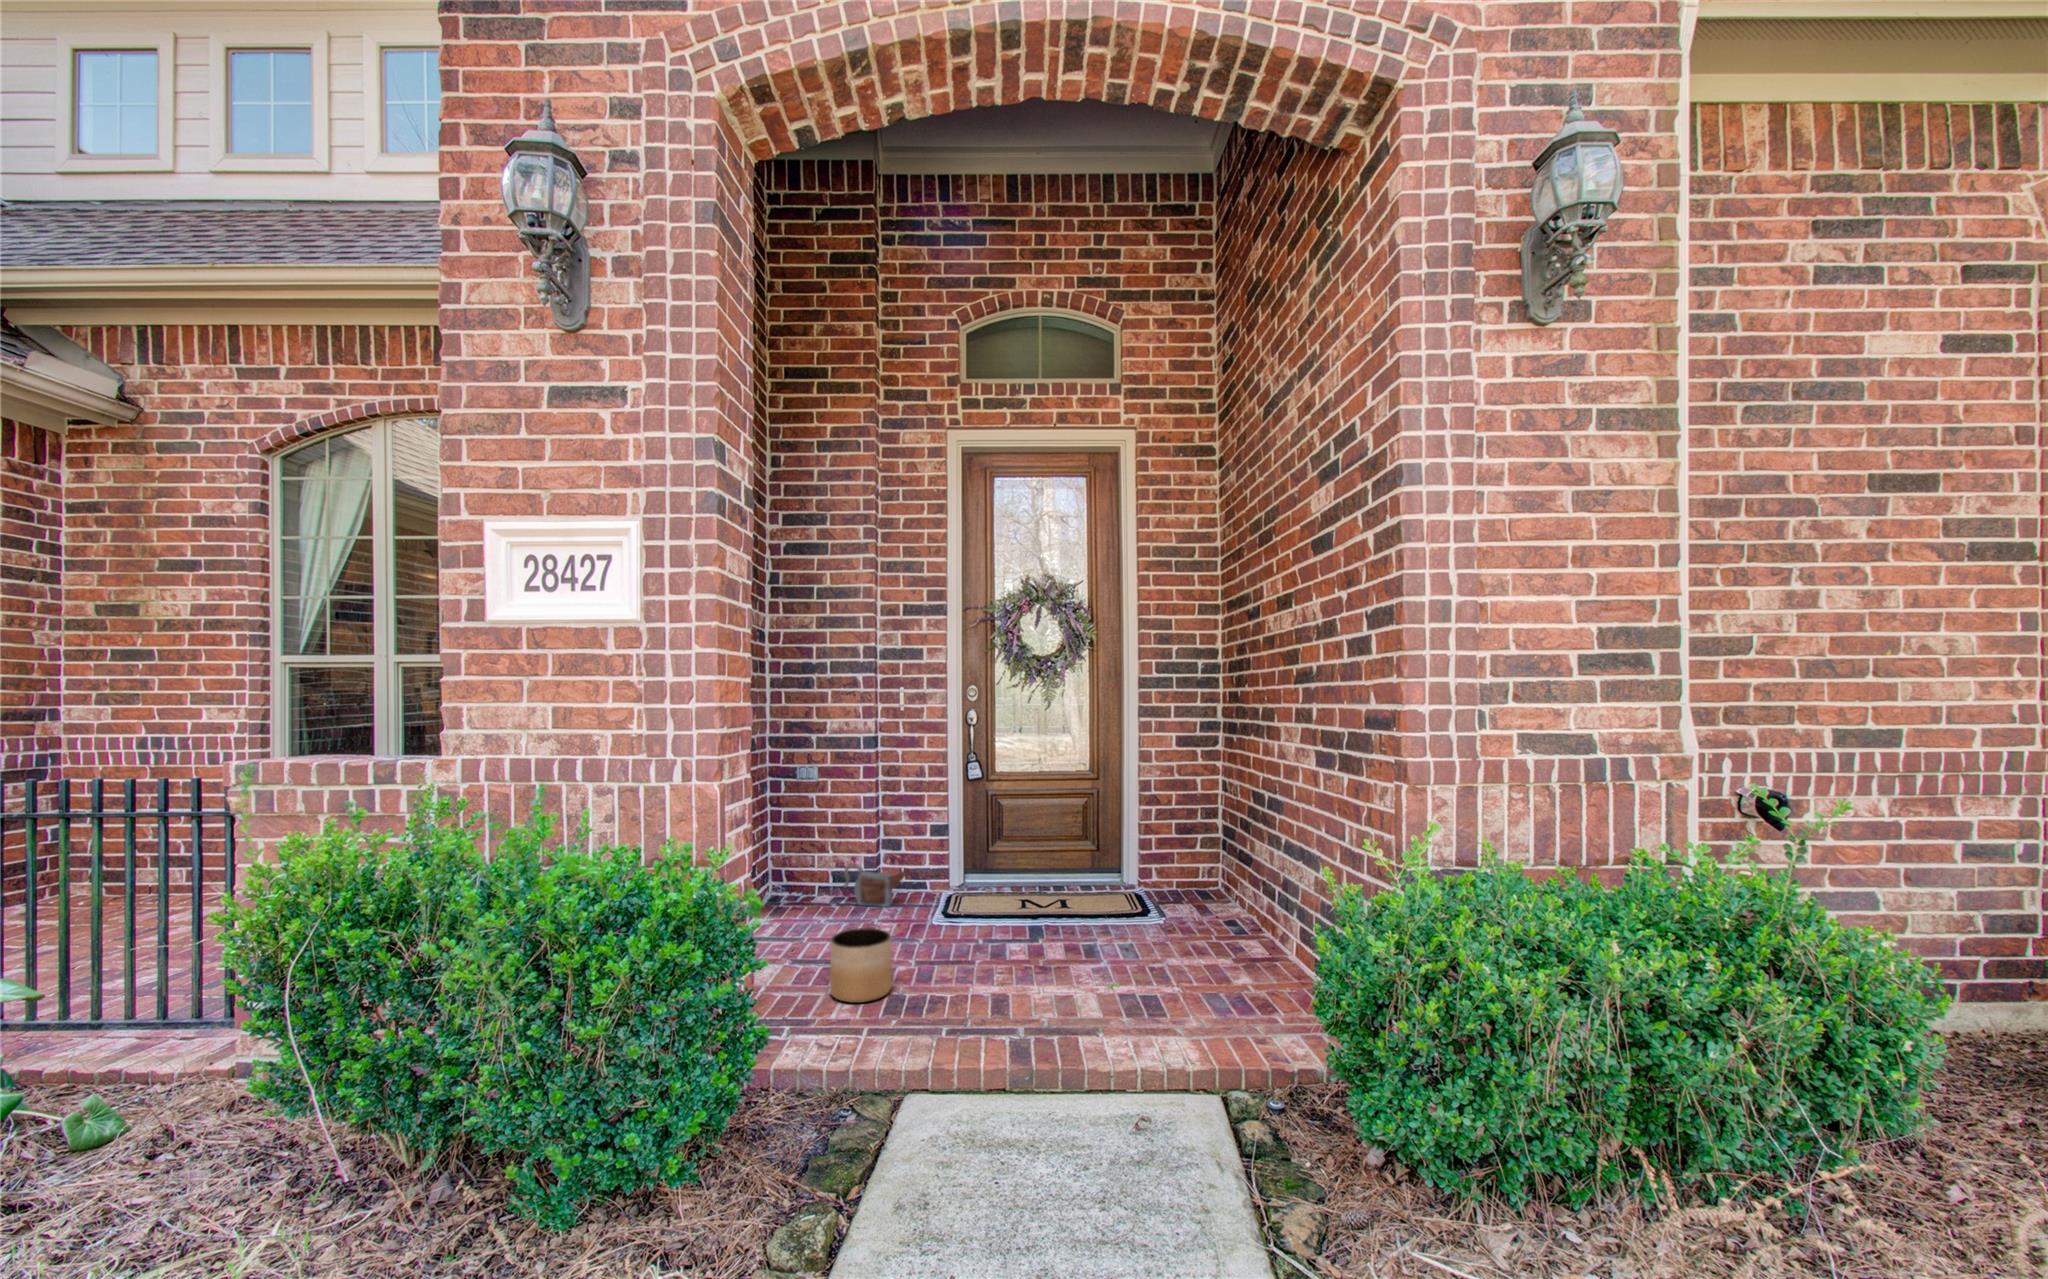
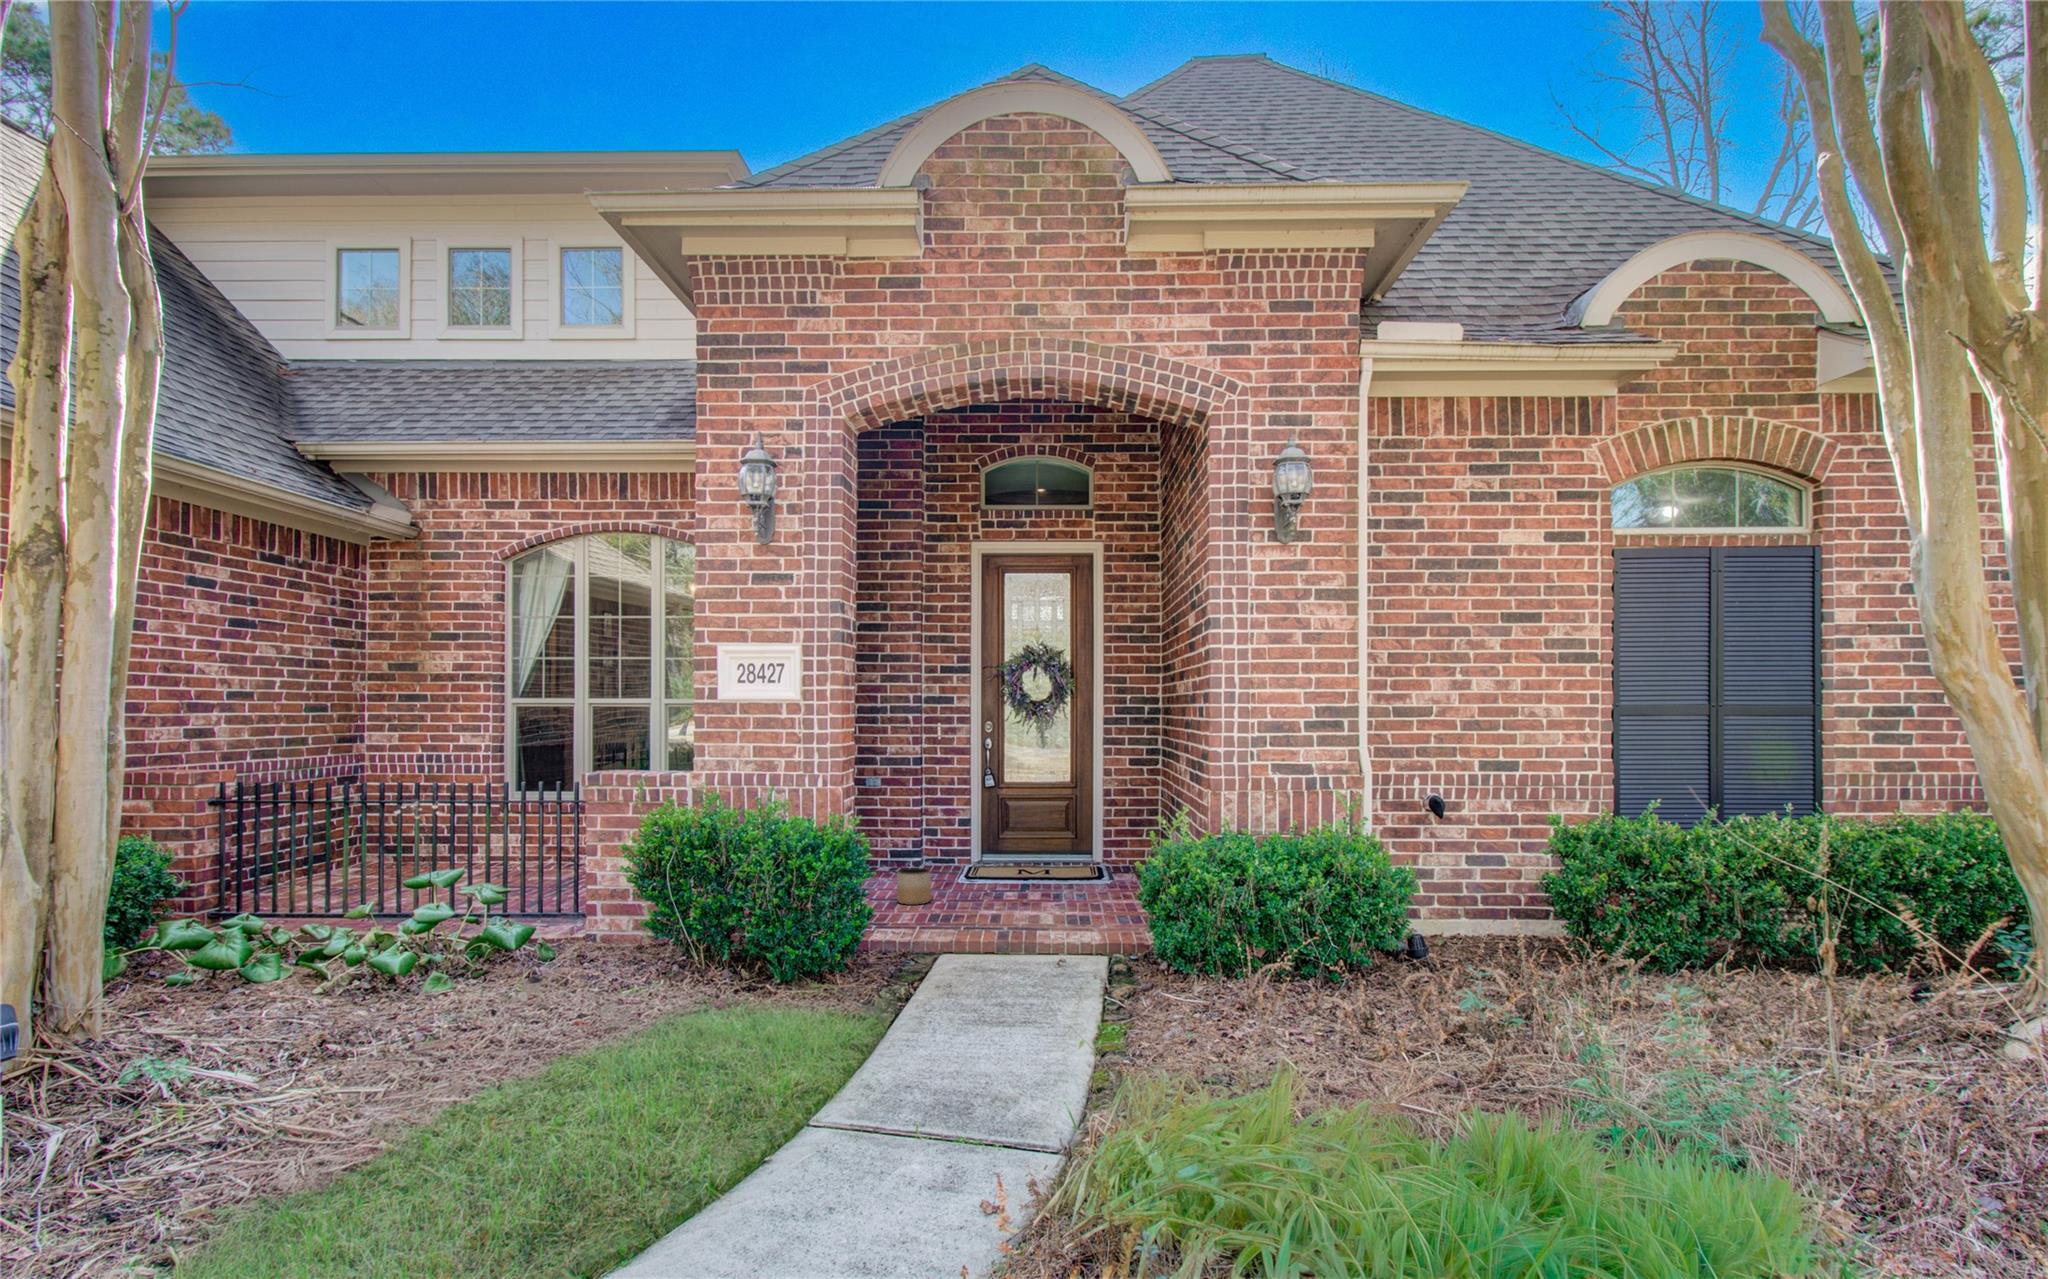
watering can: present [844,864,910,907] -> none [898,843,944,871]

